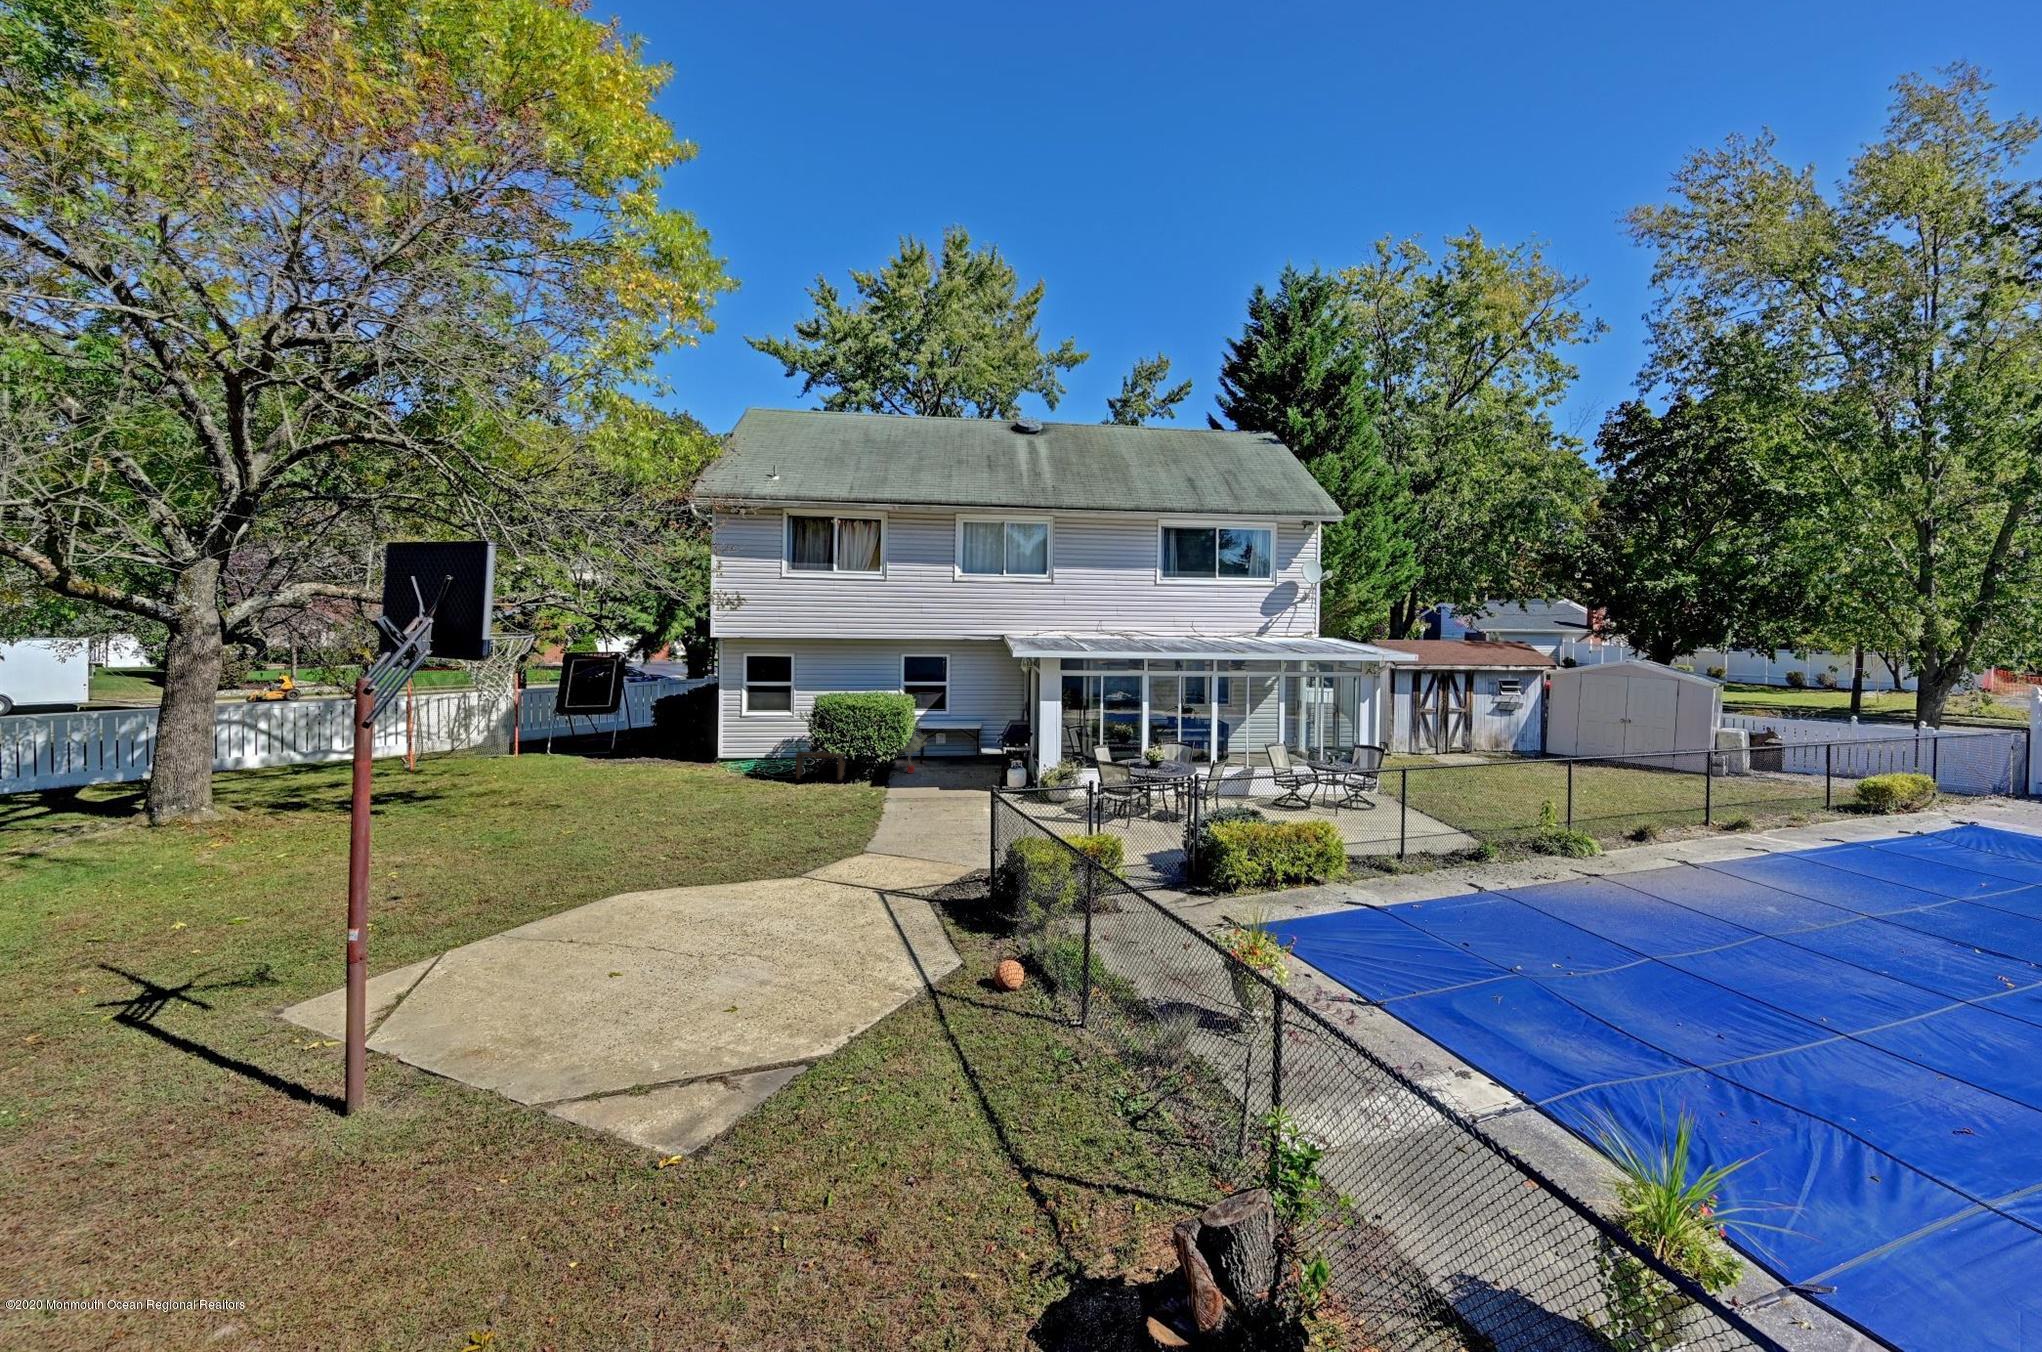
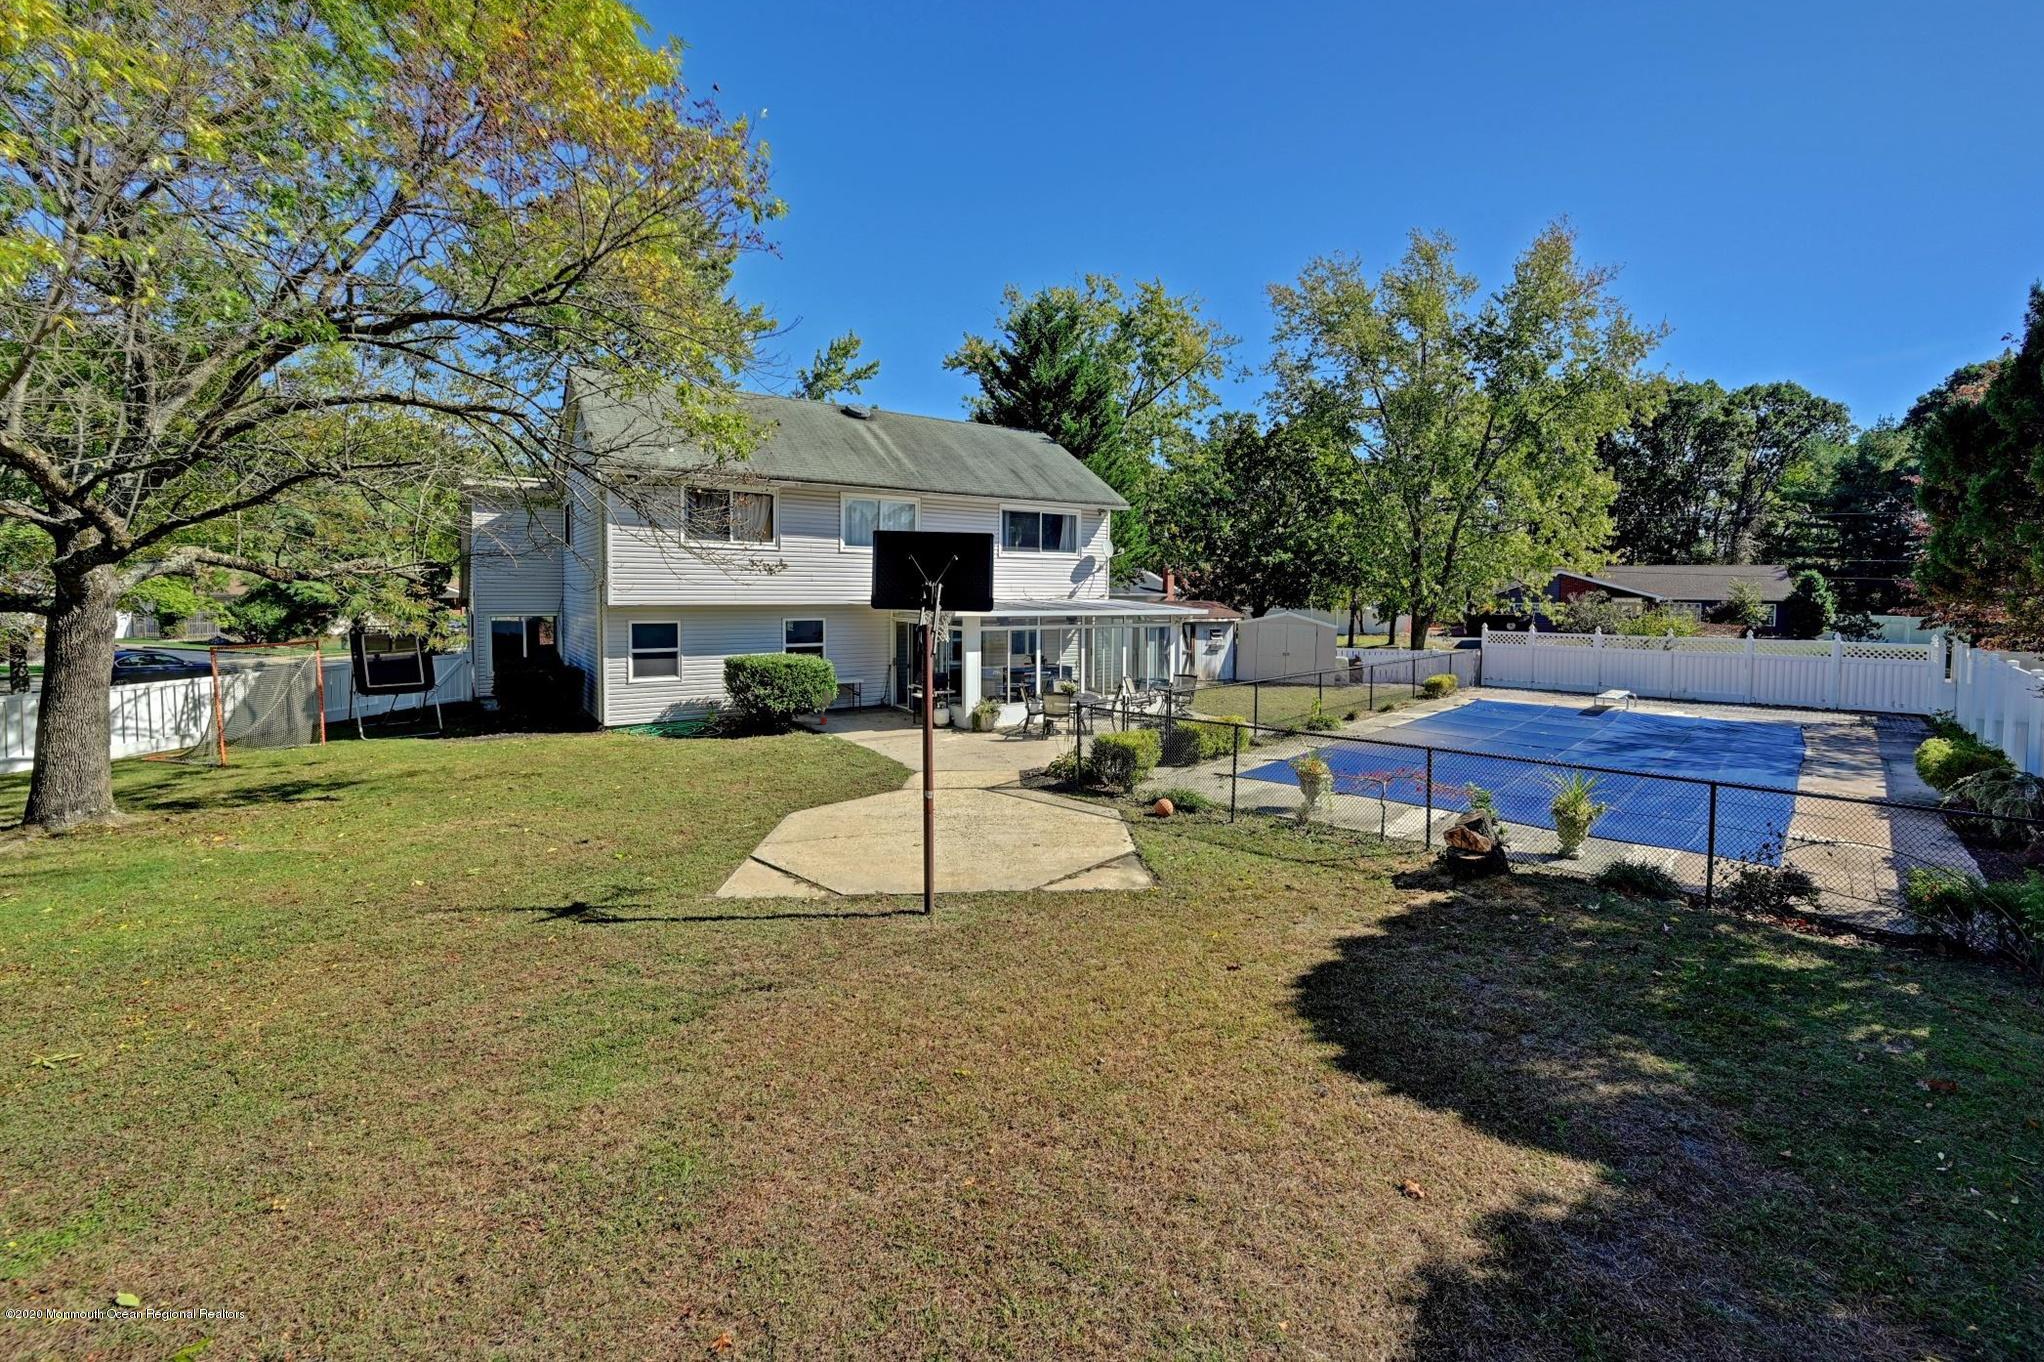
bench: present [796,752,845,780] -> none [726,708,774,735]

